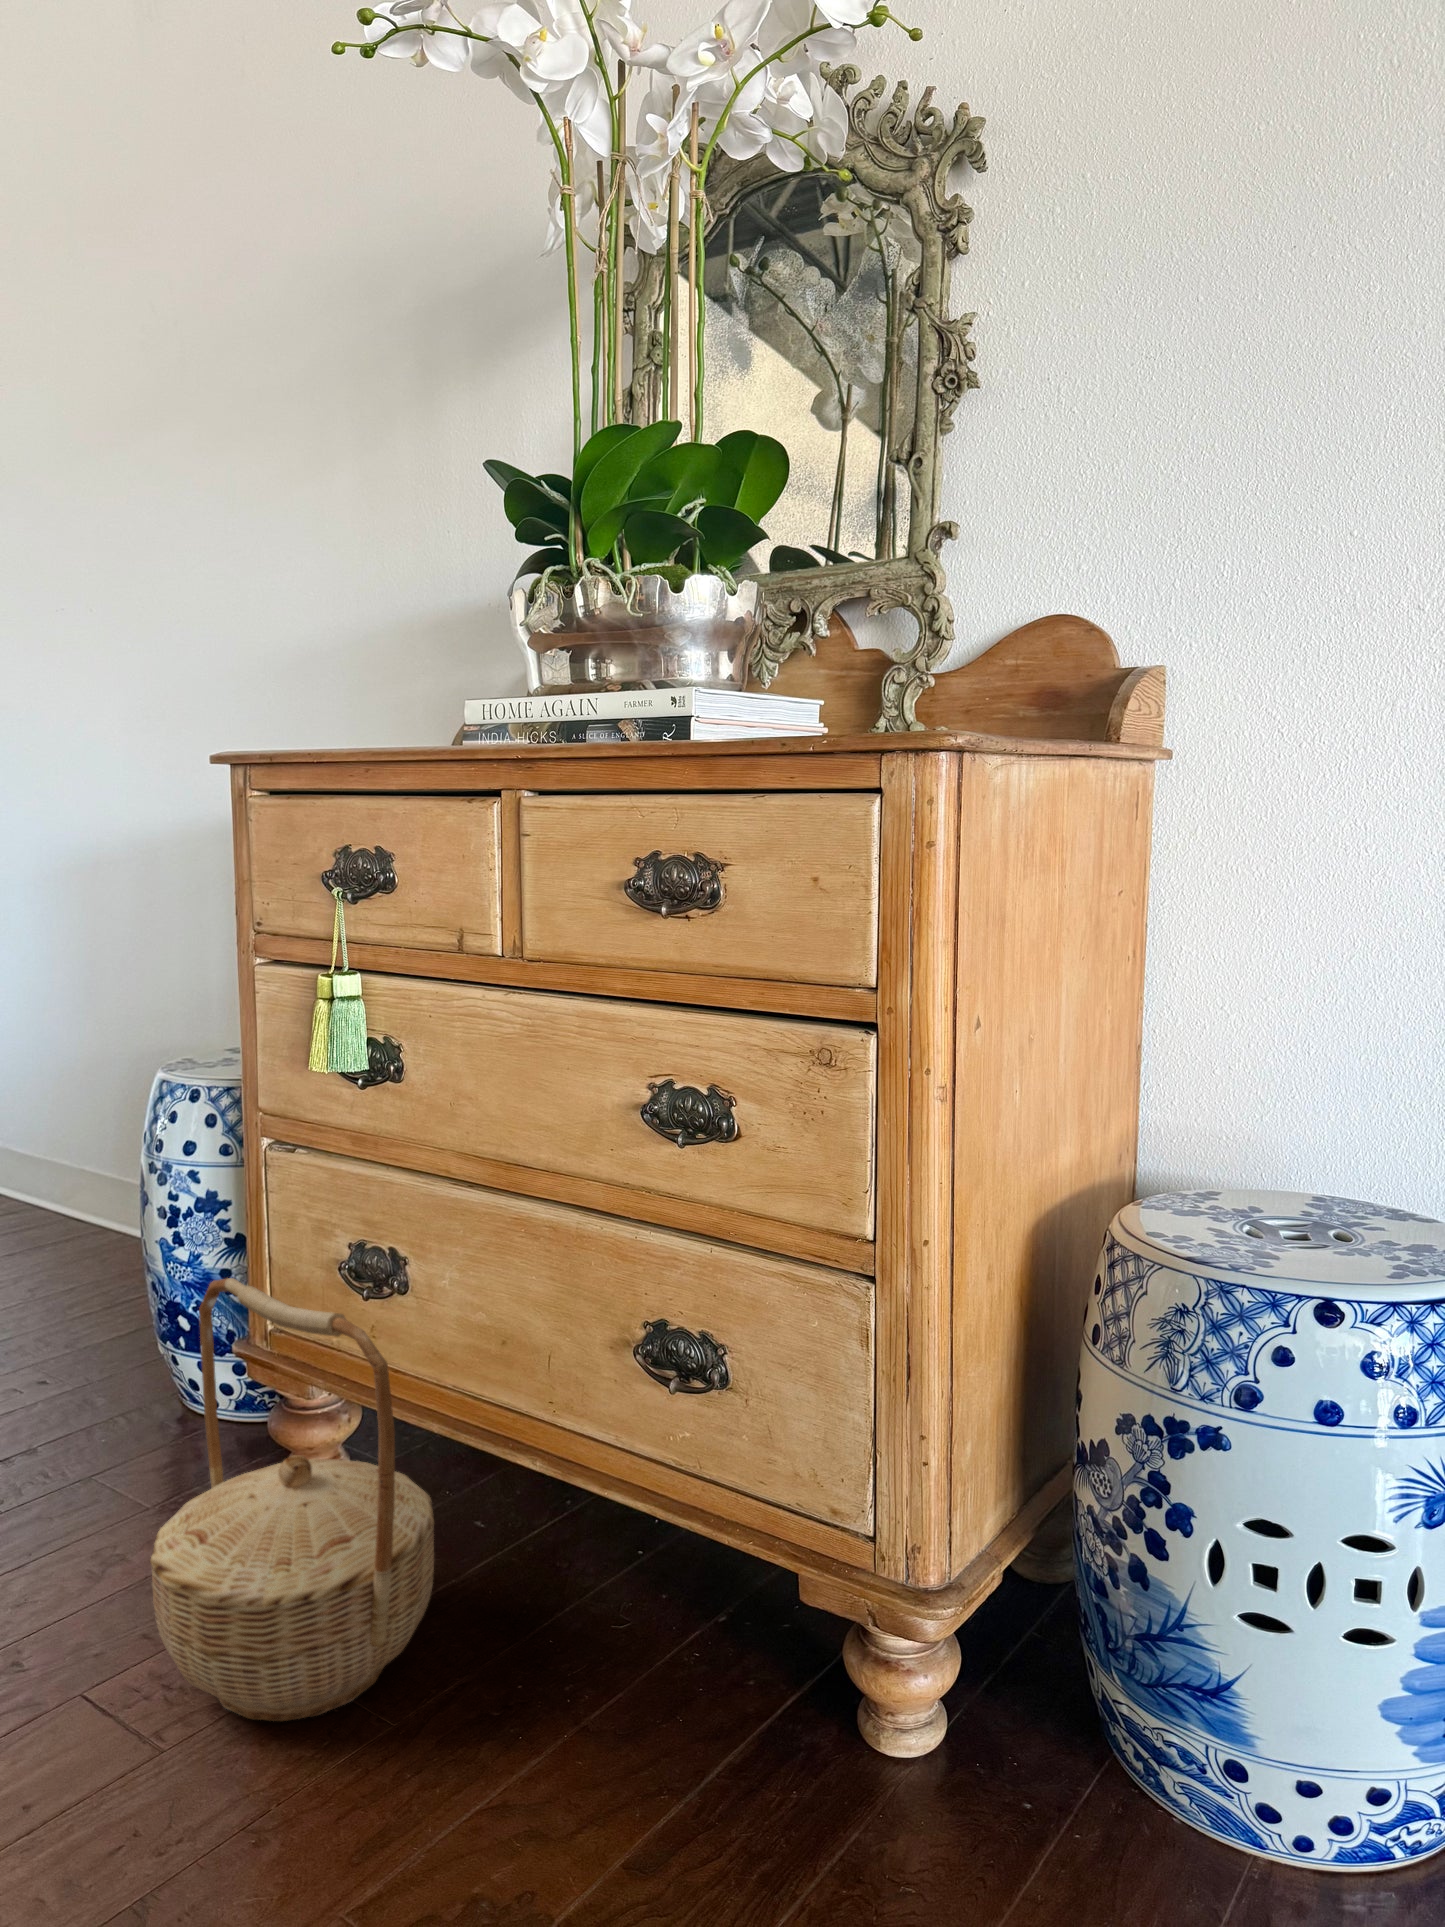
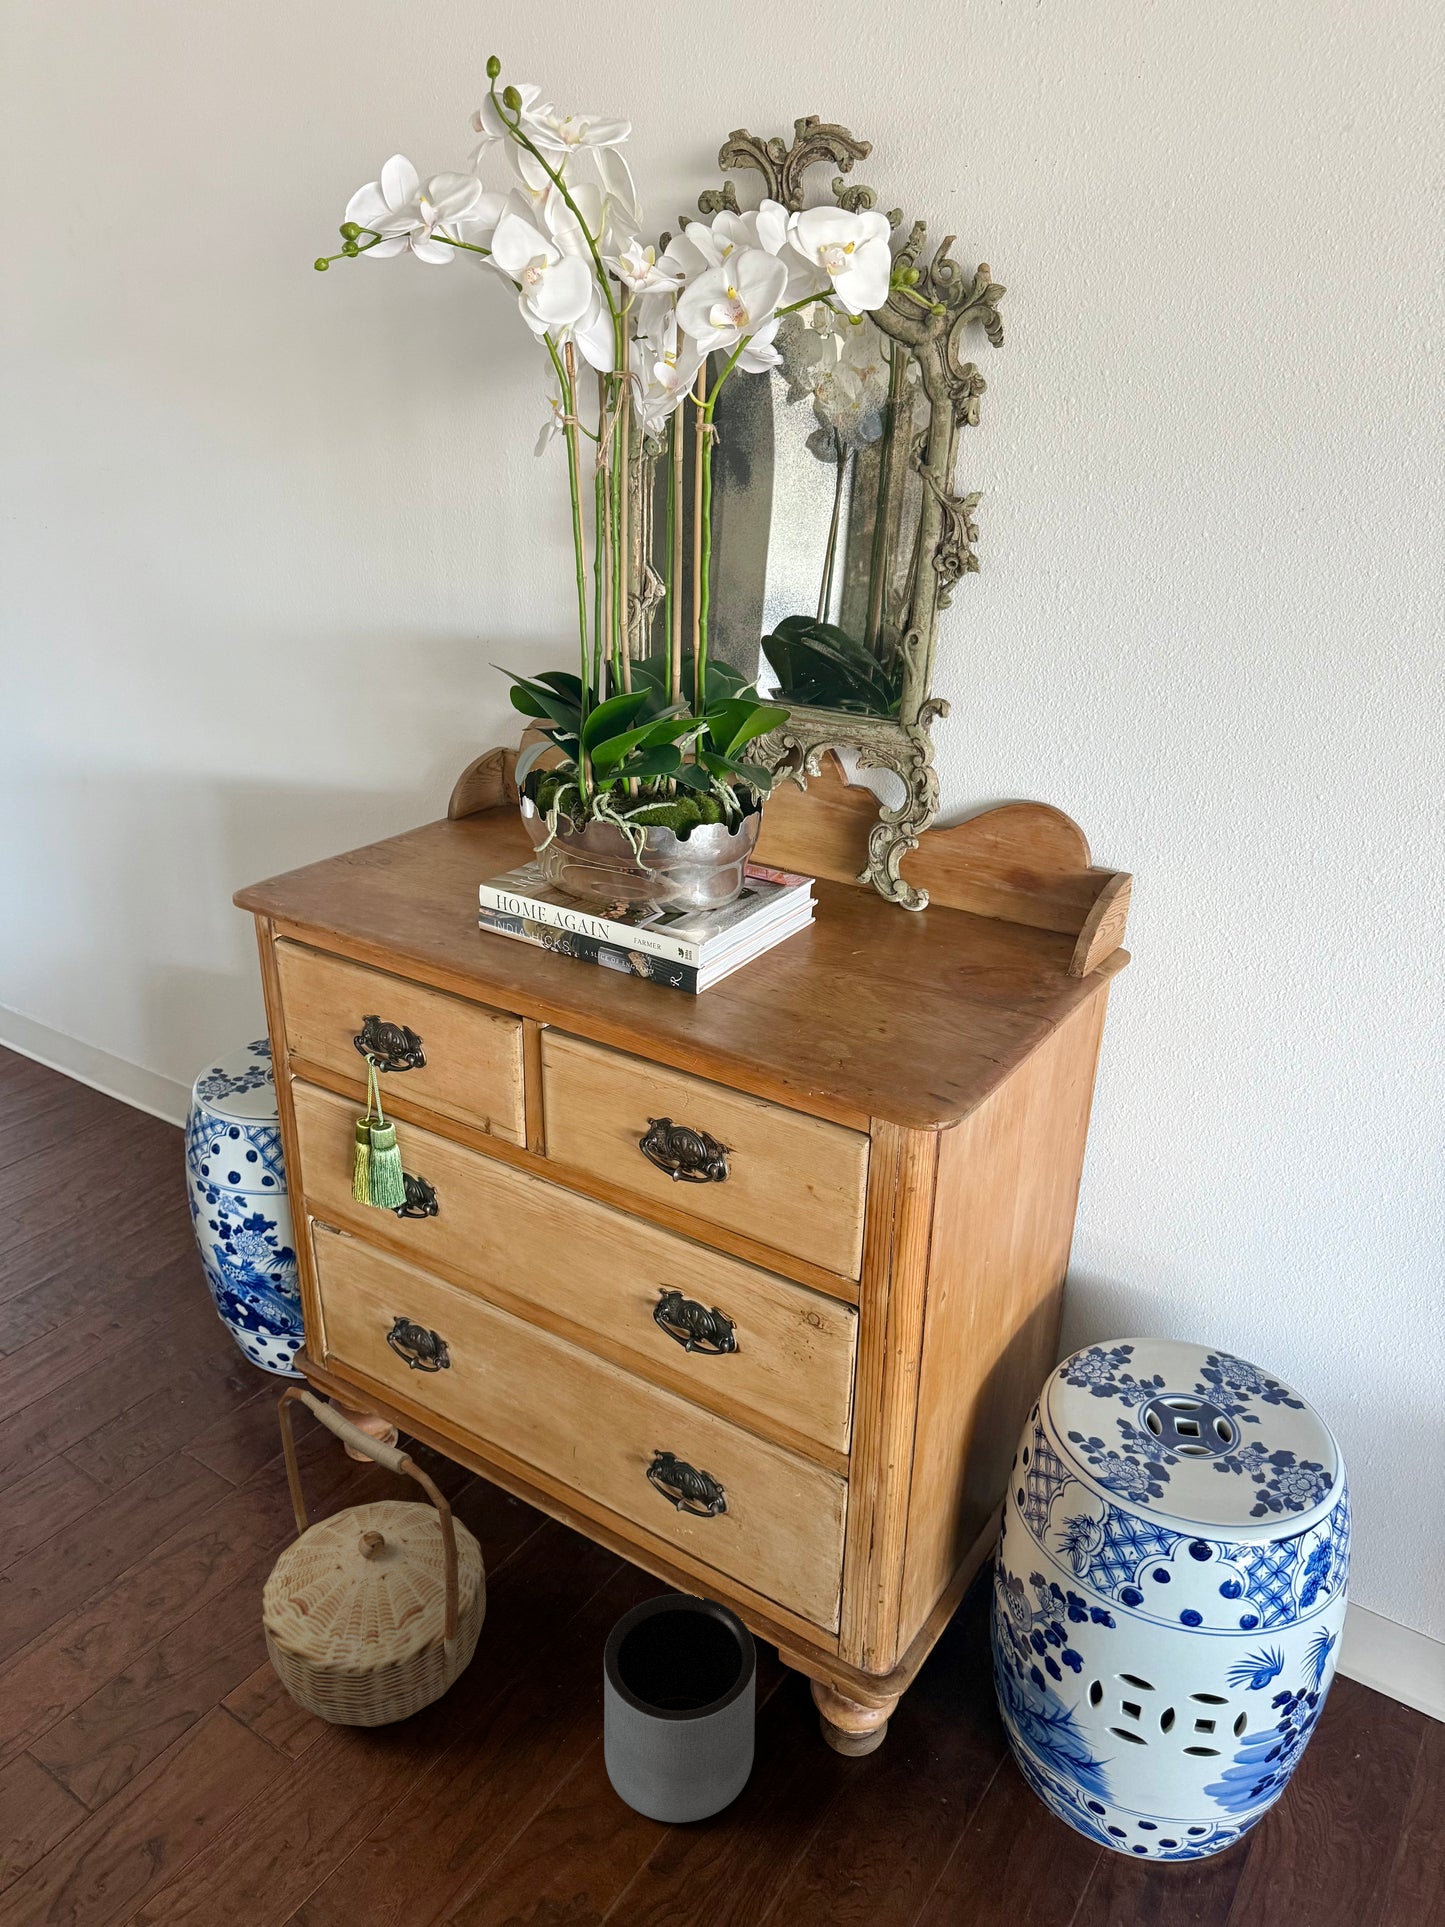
planter: none [574,1529,770,1816] -> present [604,1594,756,1823]

